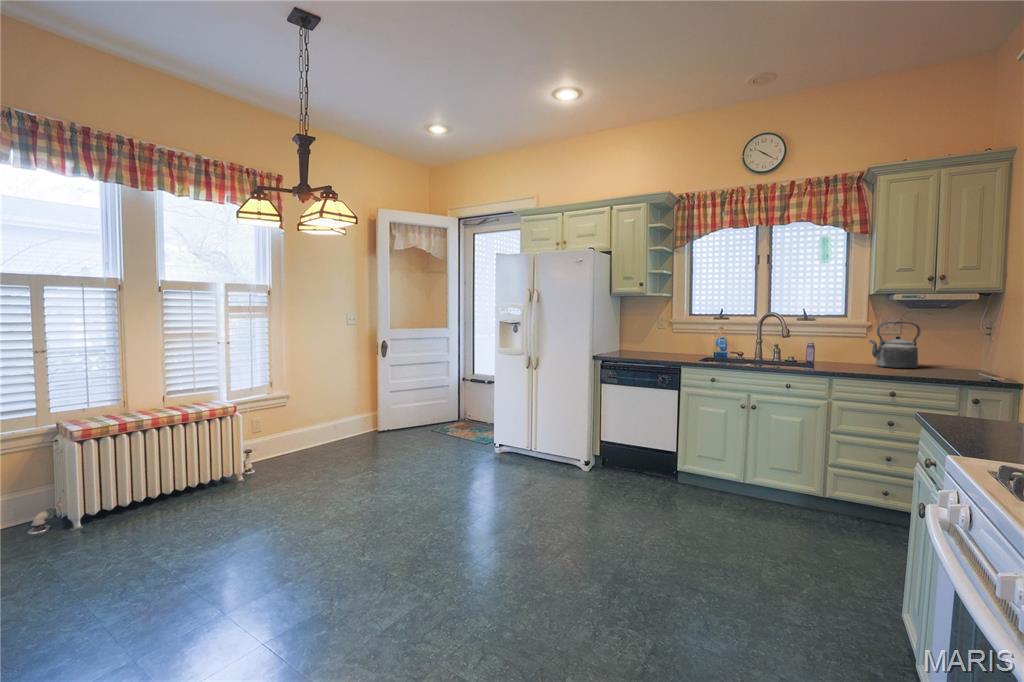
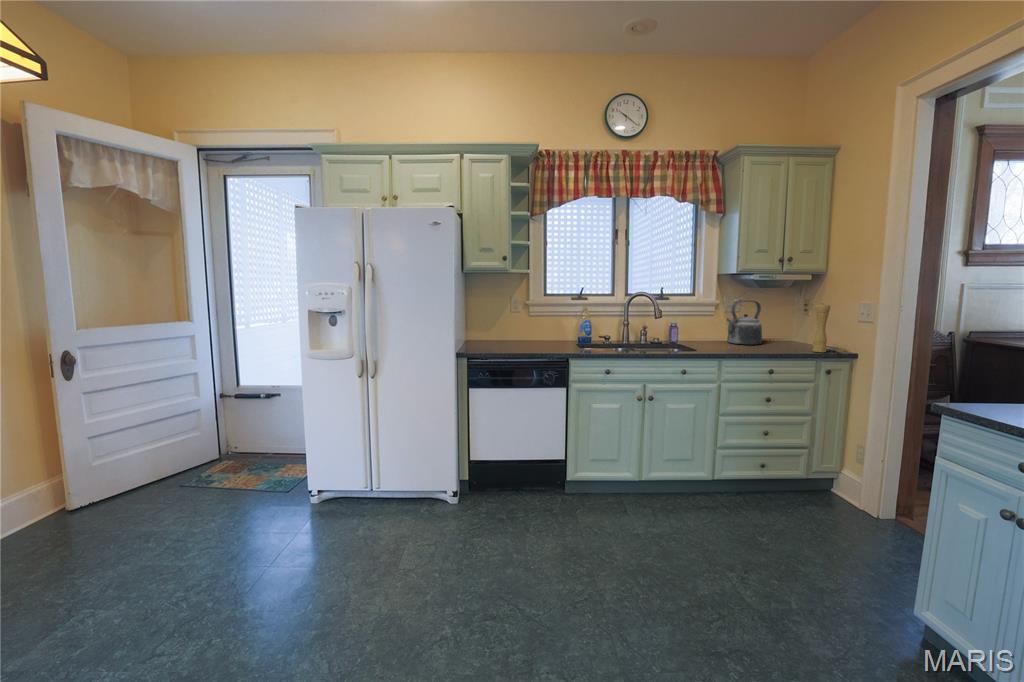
pepper mill: none [959,325,980,378] -> present [812,304,830,352]

